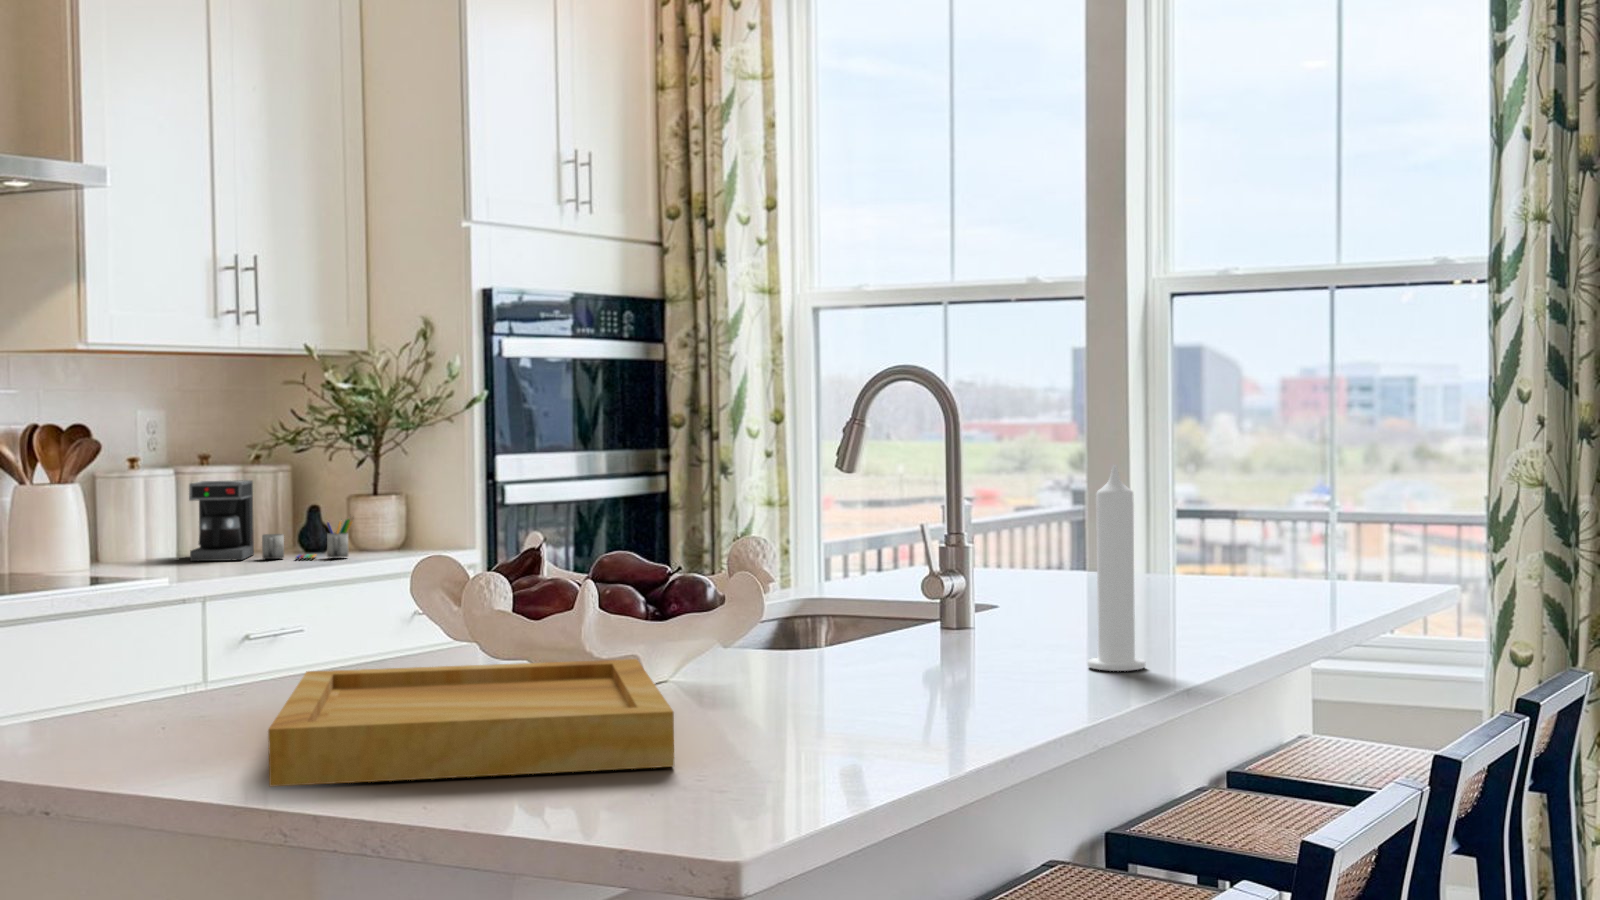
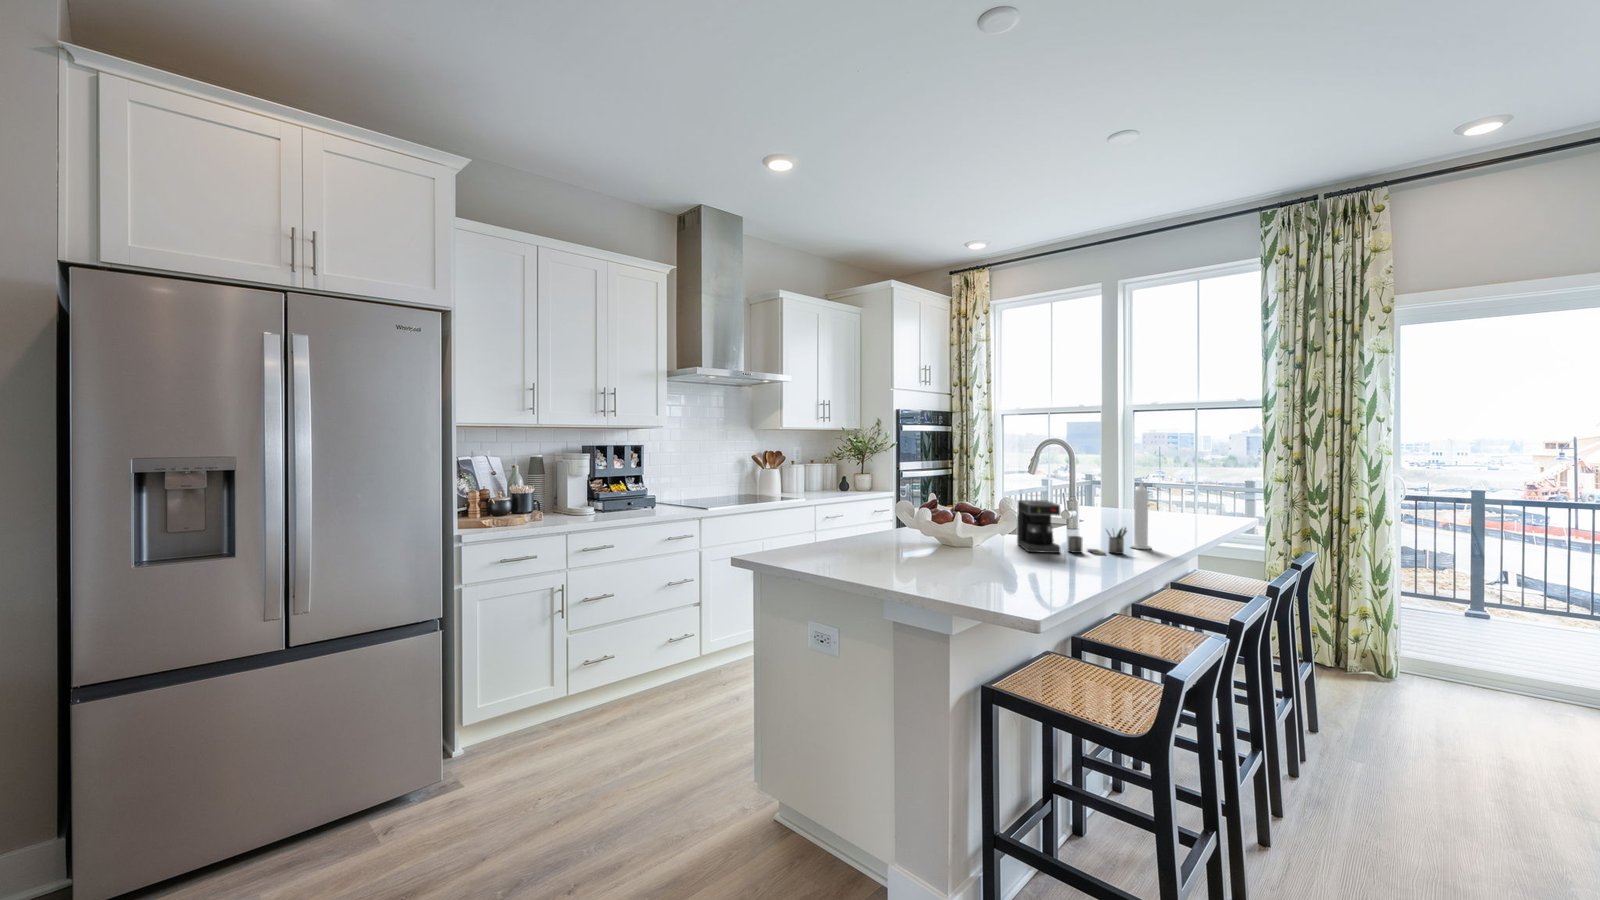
coffee maker: present [189,480,353,561] -> present [1017,500,1127,554]
tray: present [268,659,674,787] -> none [887,536,1010,573]

